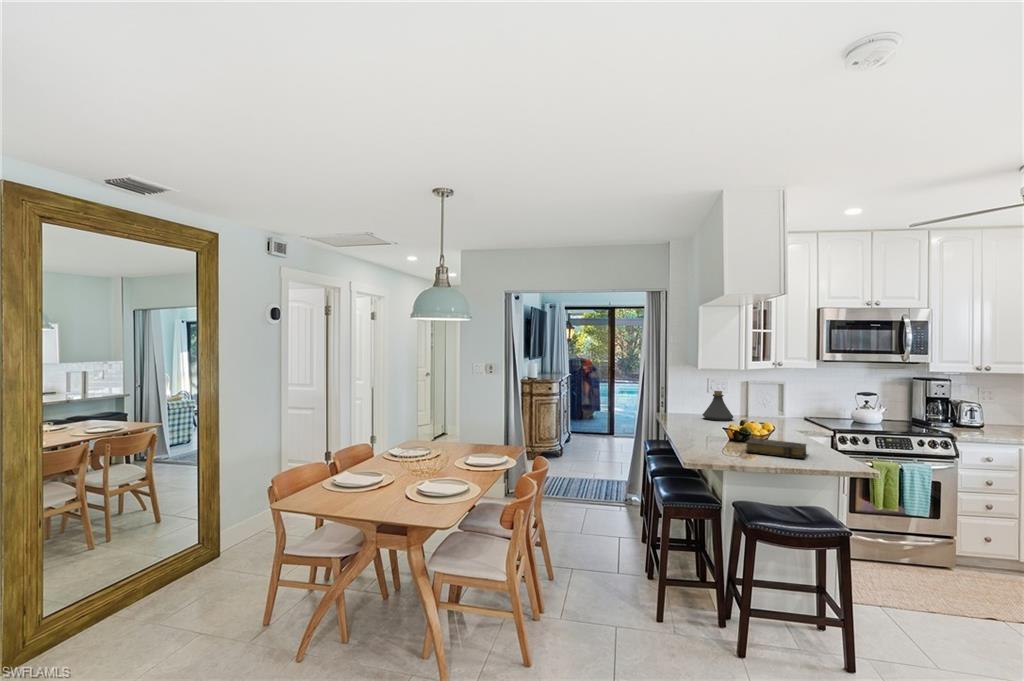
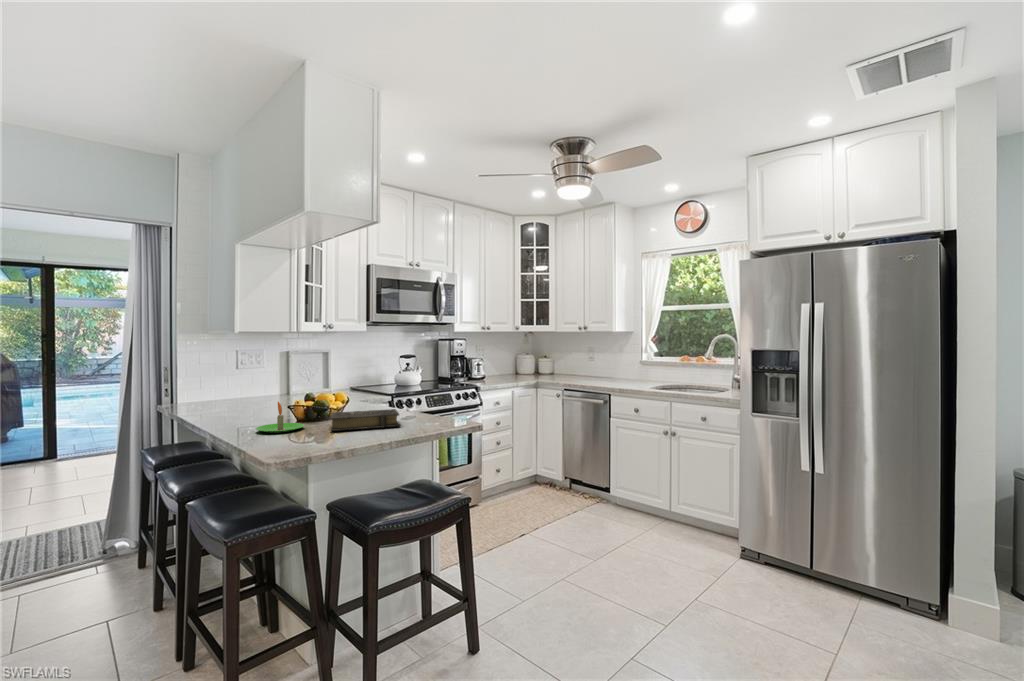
bottle: present [703,391,733,421] -> none [236,363,279,403]
candle: none [697,424,731,446] -> present [256,402,304,433]

